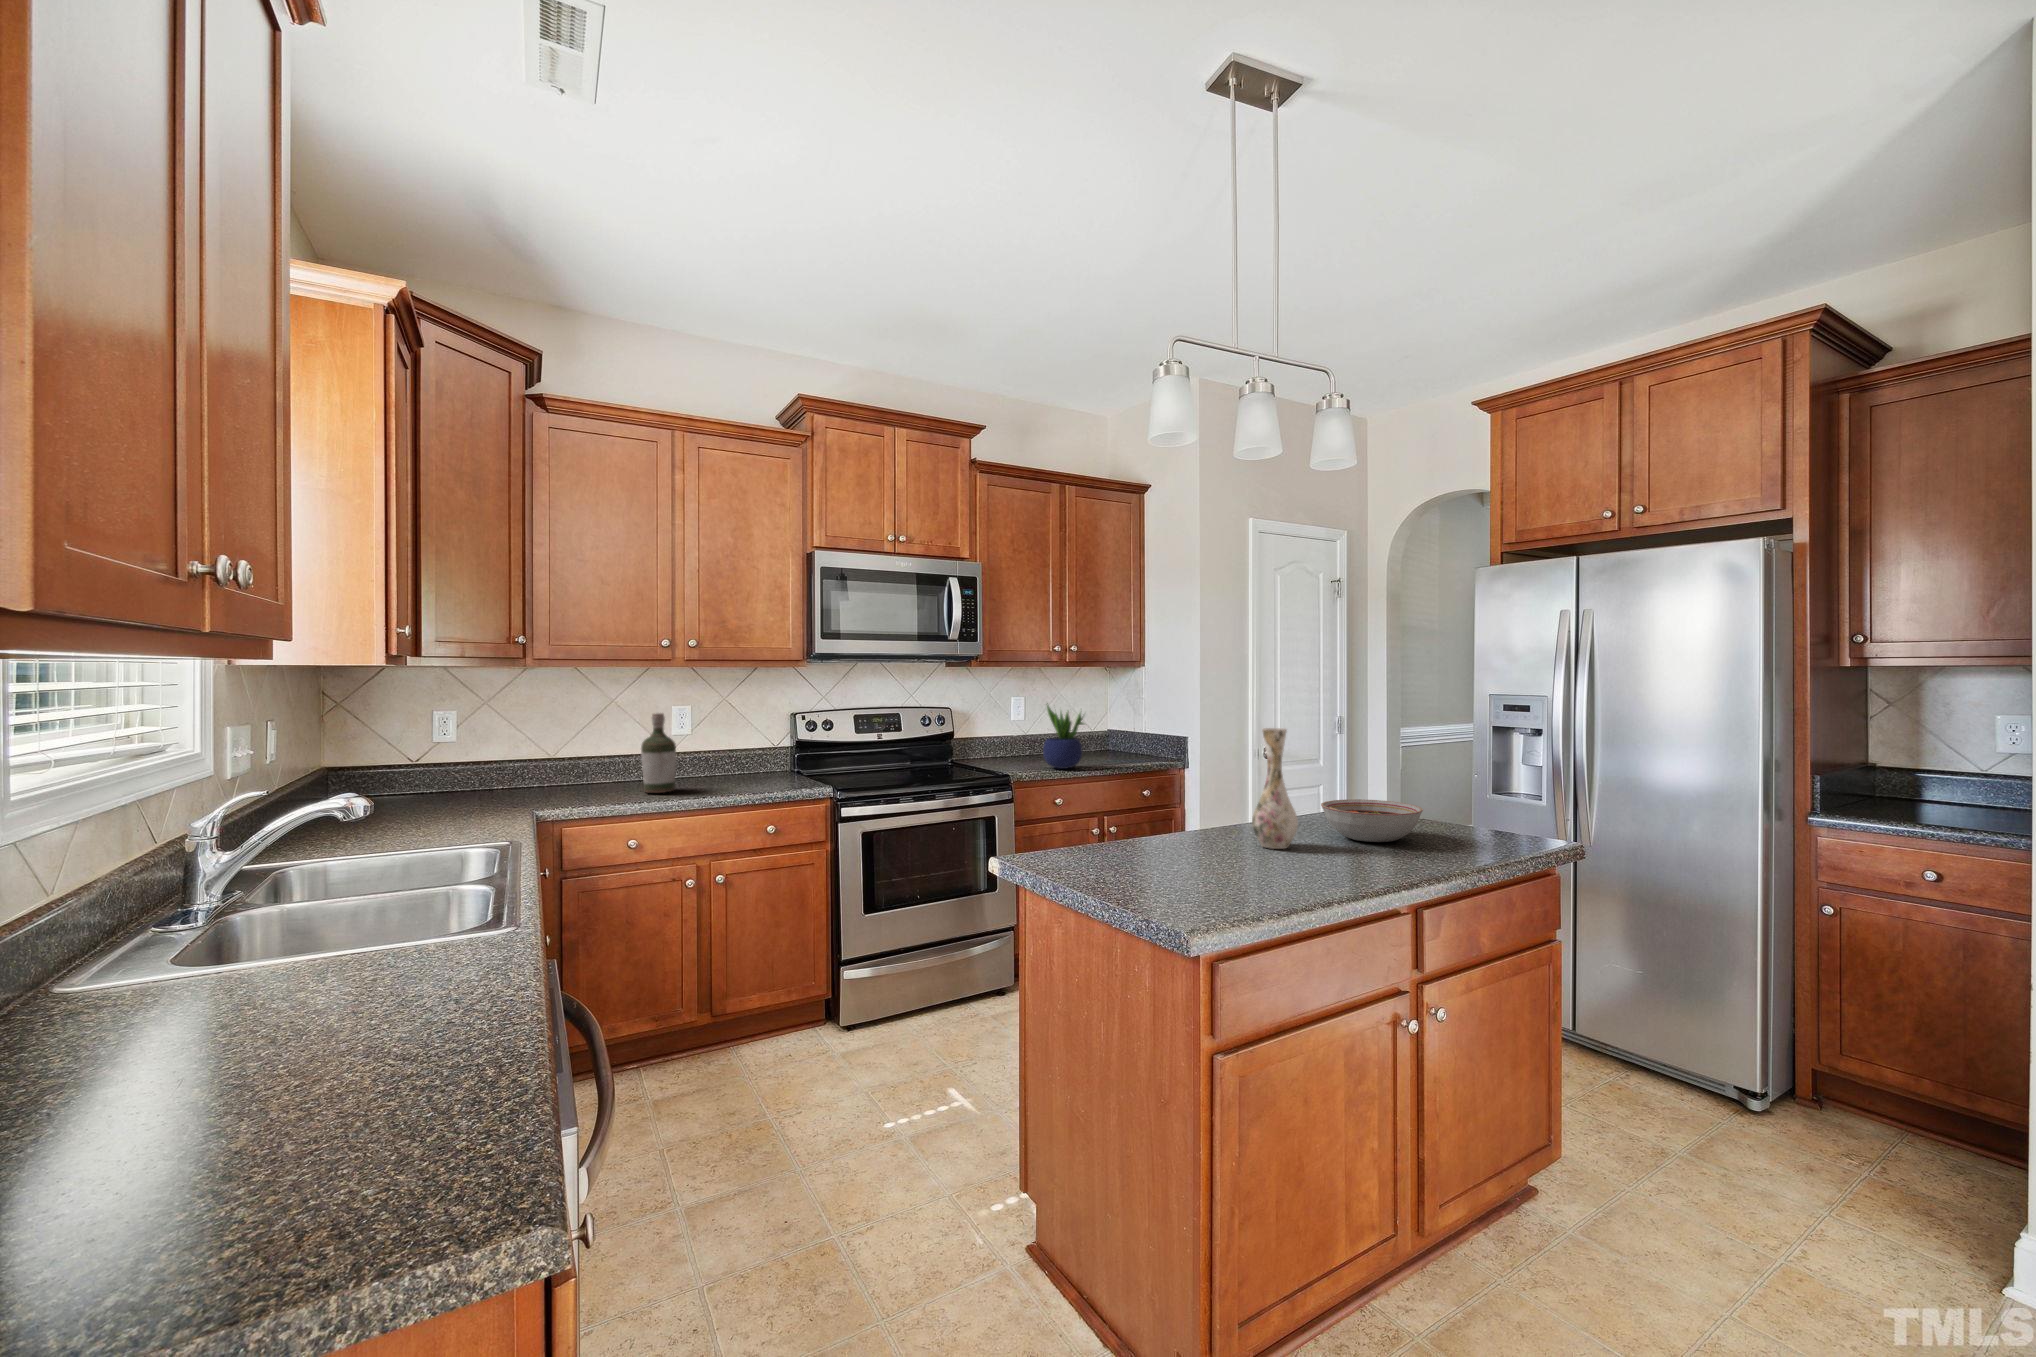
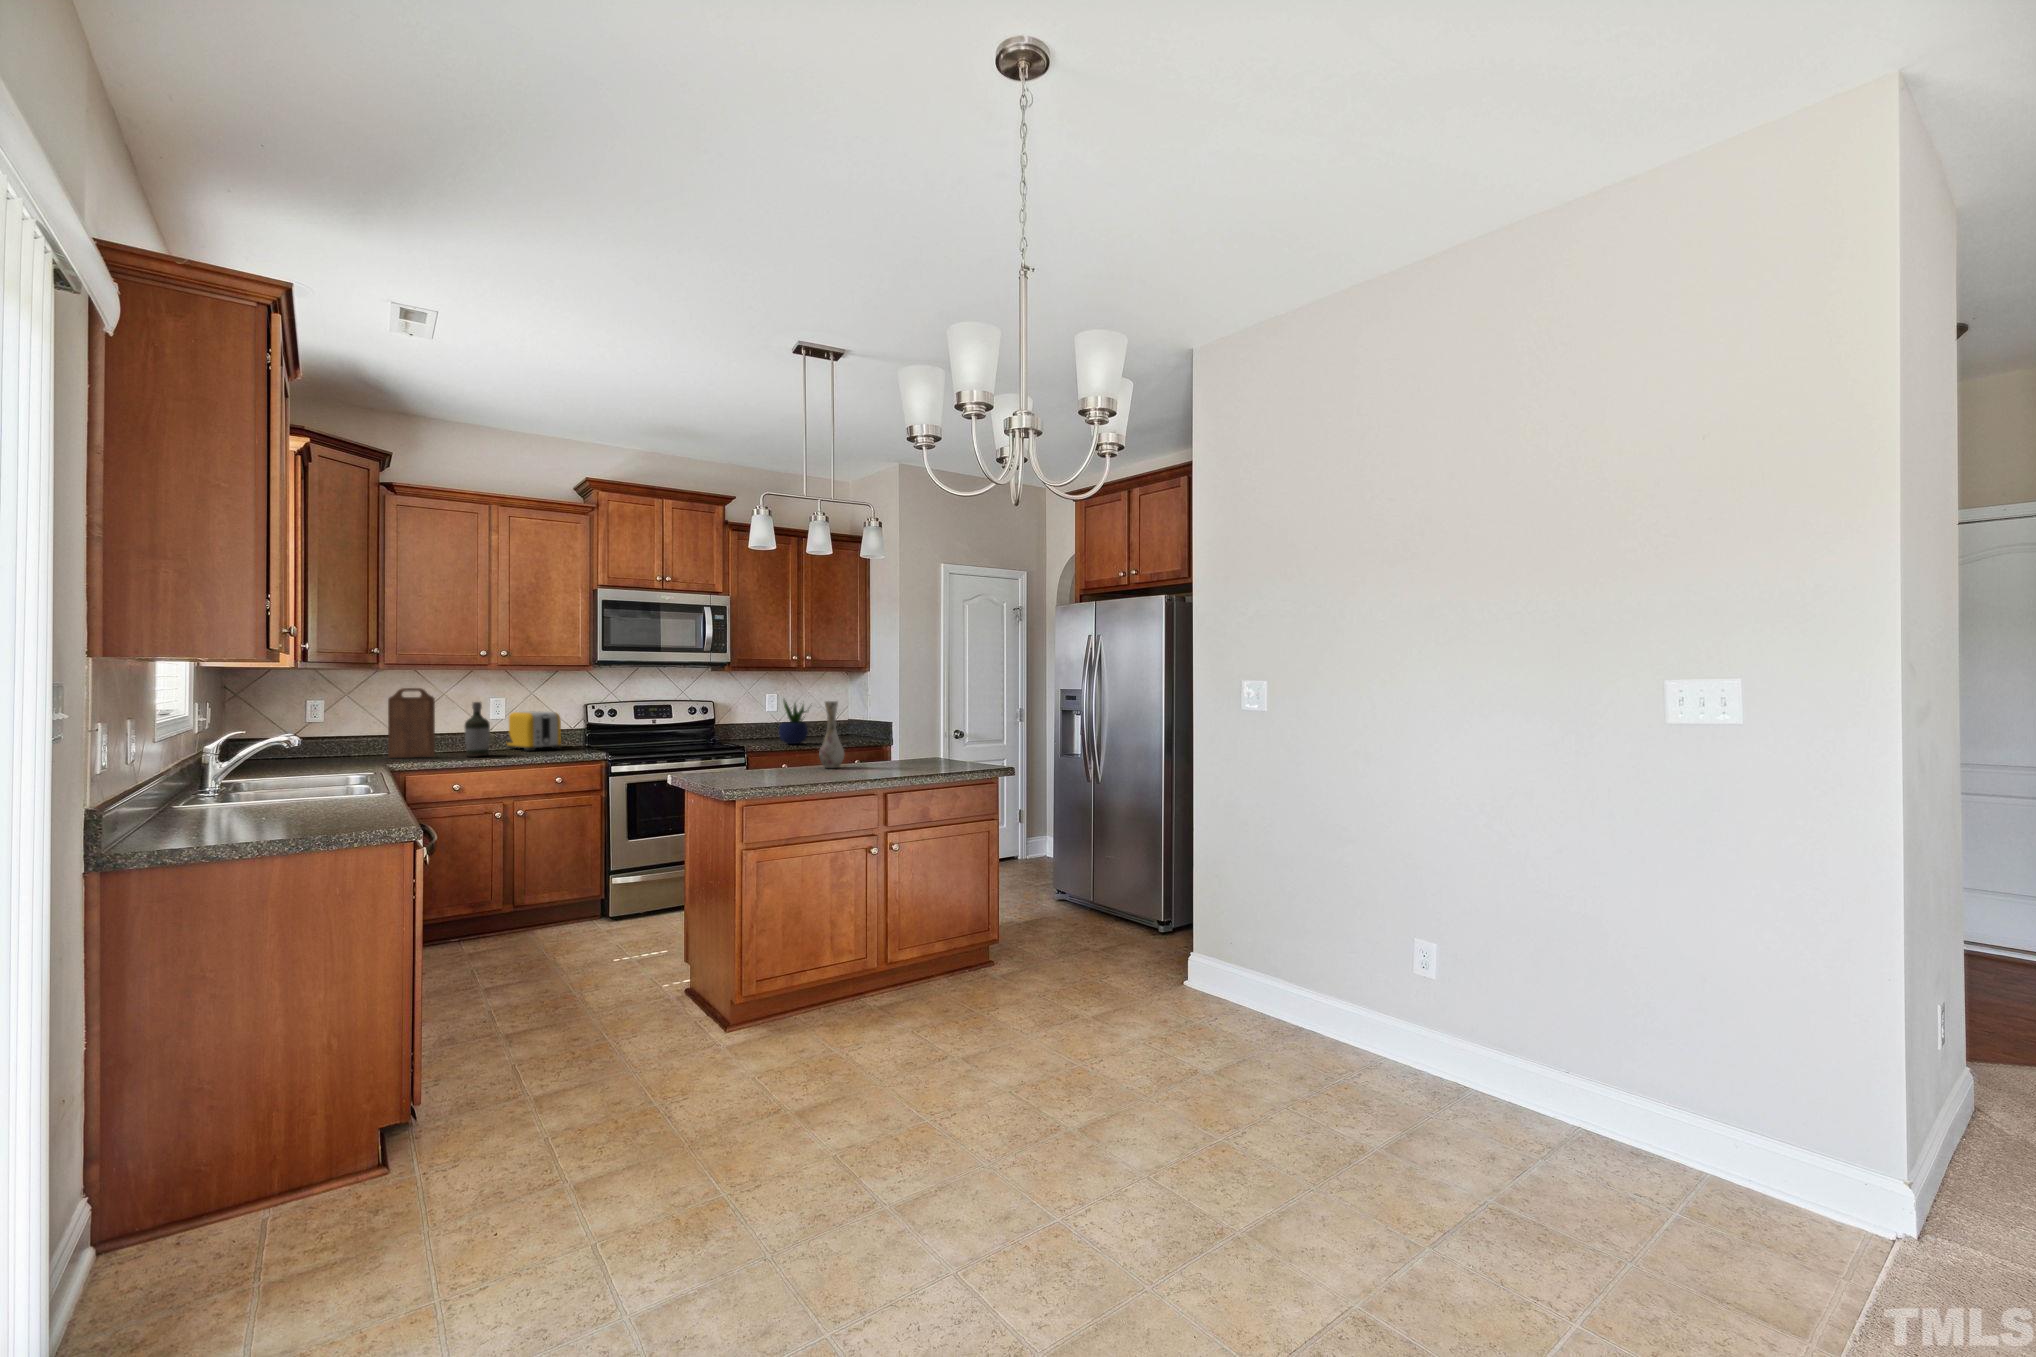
cutting board: none [539,694,602,795] -> present [388,688,435,758]
toaster: none [692,723,764,780] -> present [507,711,561,751]
bowl: present [1321,799,1423,842] -> none [867,744,921,765]

